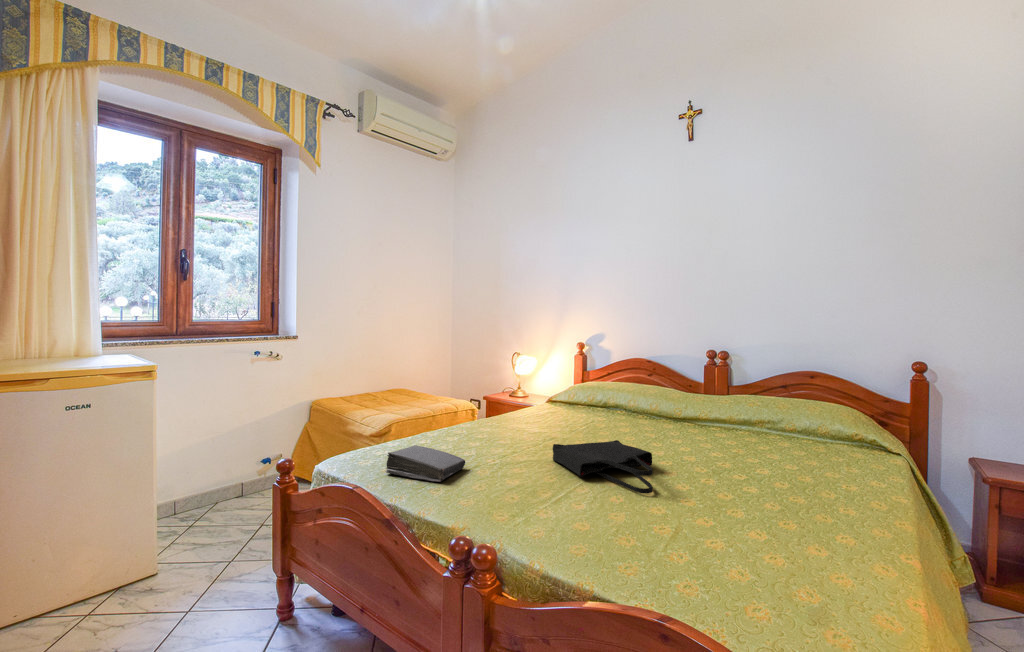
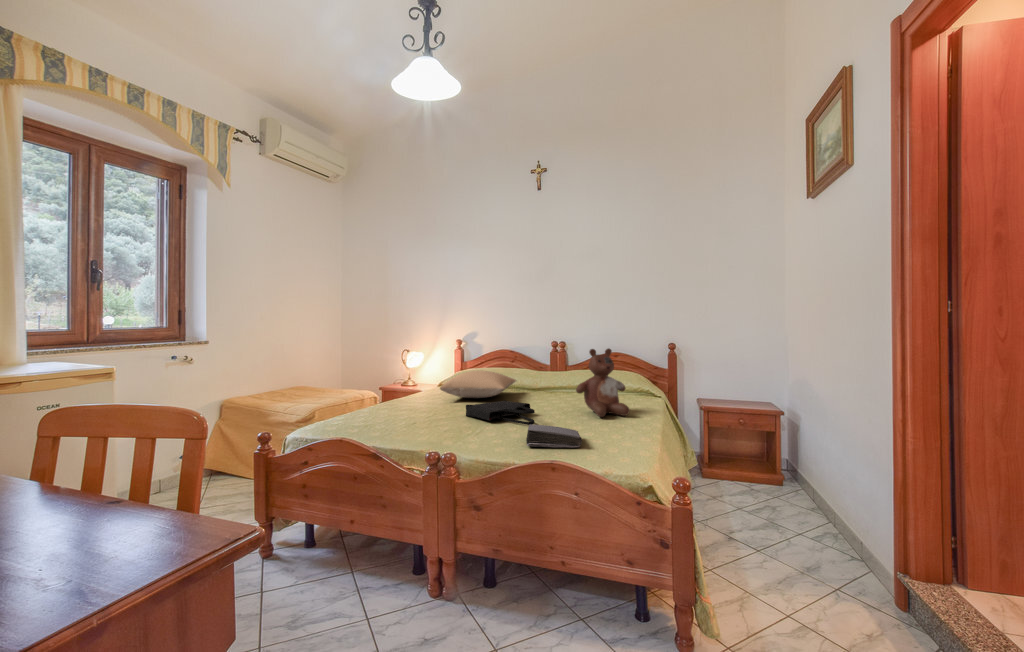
stuffed bear: none [732,370,836,494] -> present [576,349,630,417]
pillow: none [531,389,646,429] -> present [440,371,516,398]
book: present [385,445,465,482] -> present [526,424,582,448]

